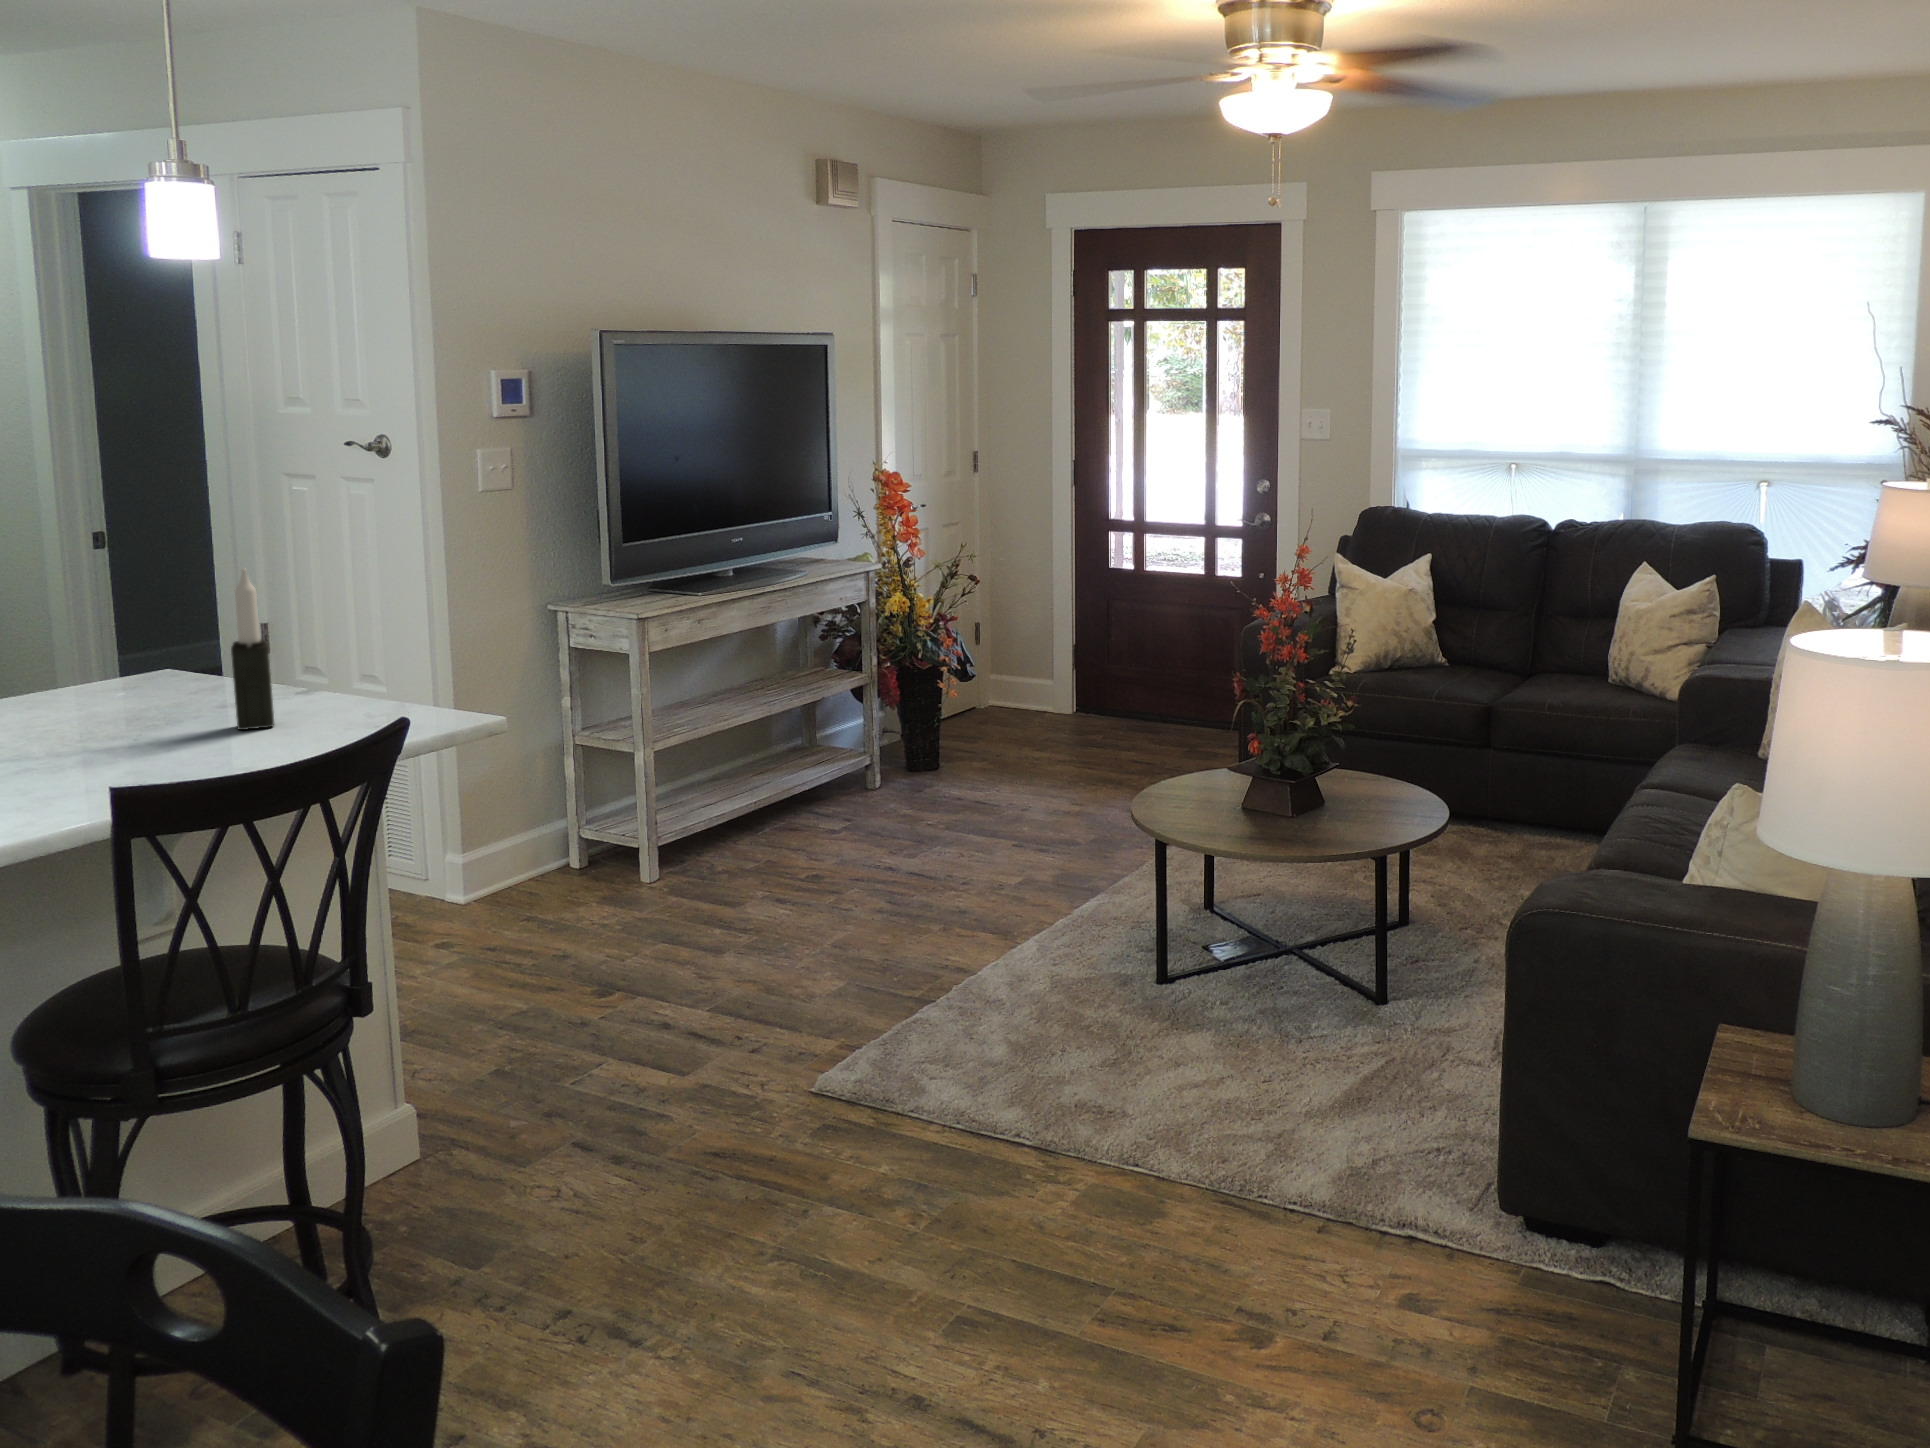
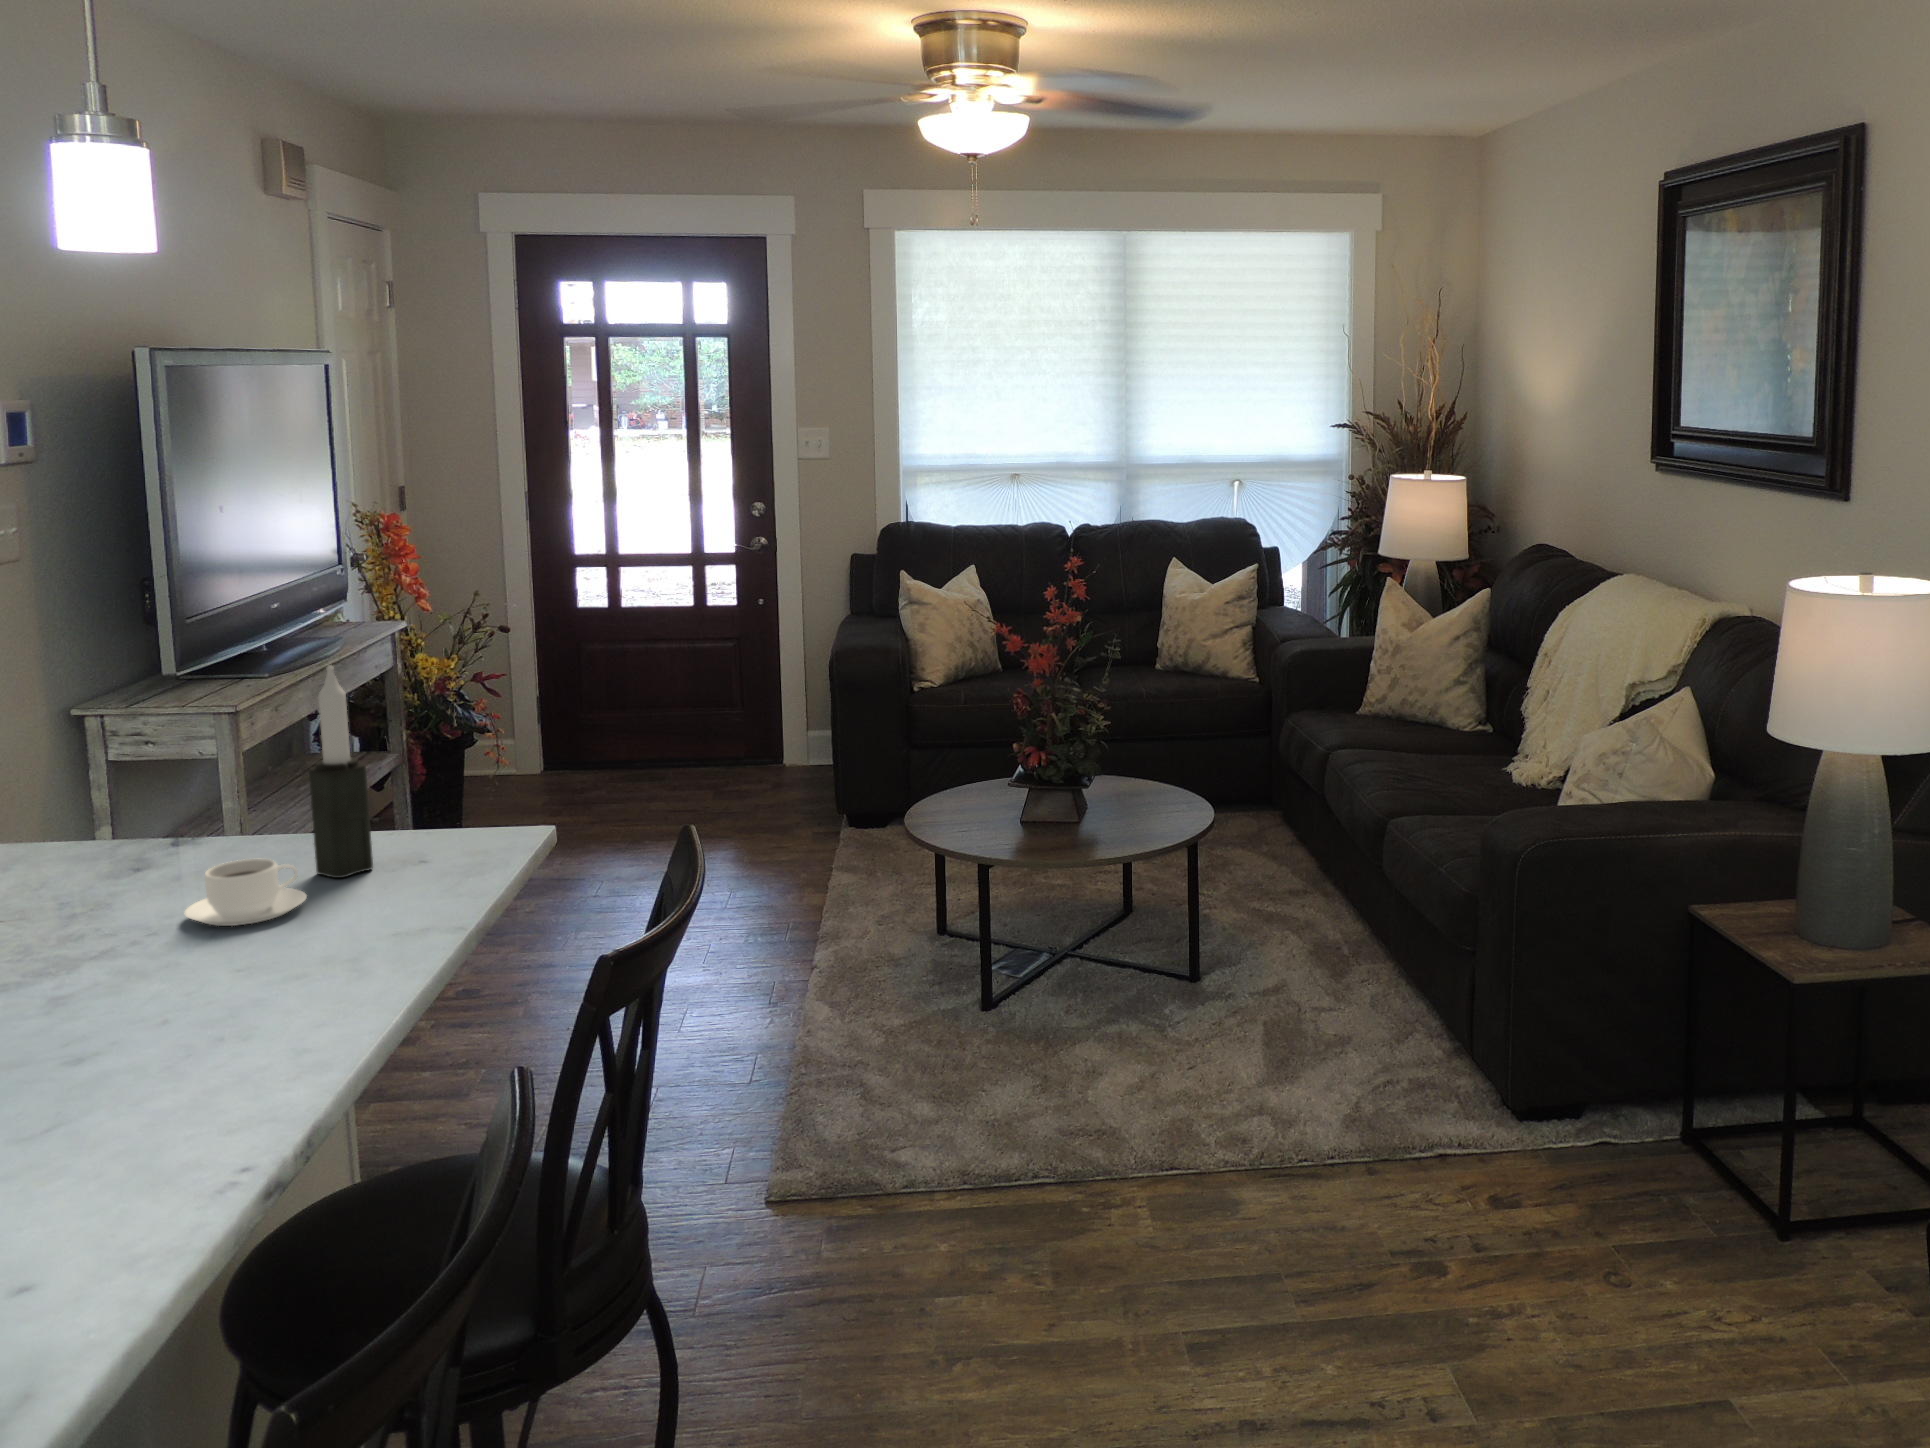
coffee cup: none [94,704,188,749] -> present [184,859,307,926]

